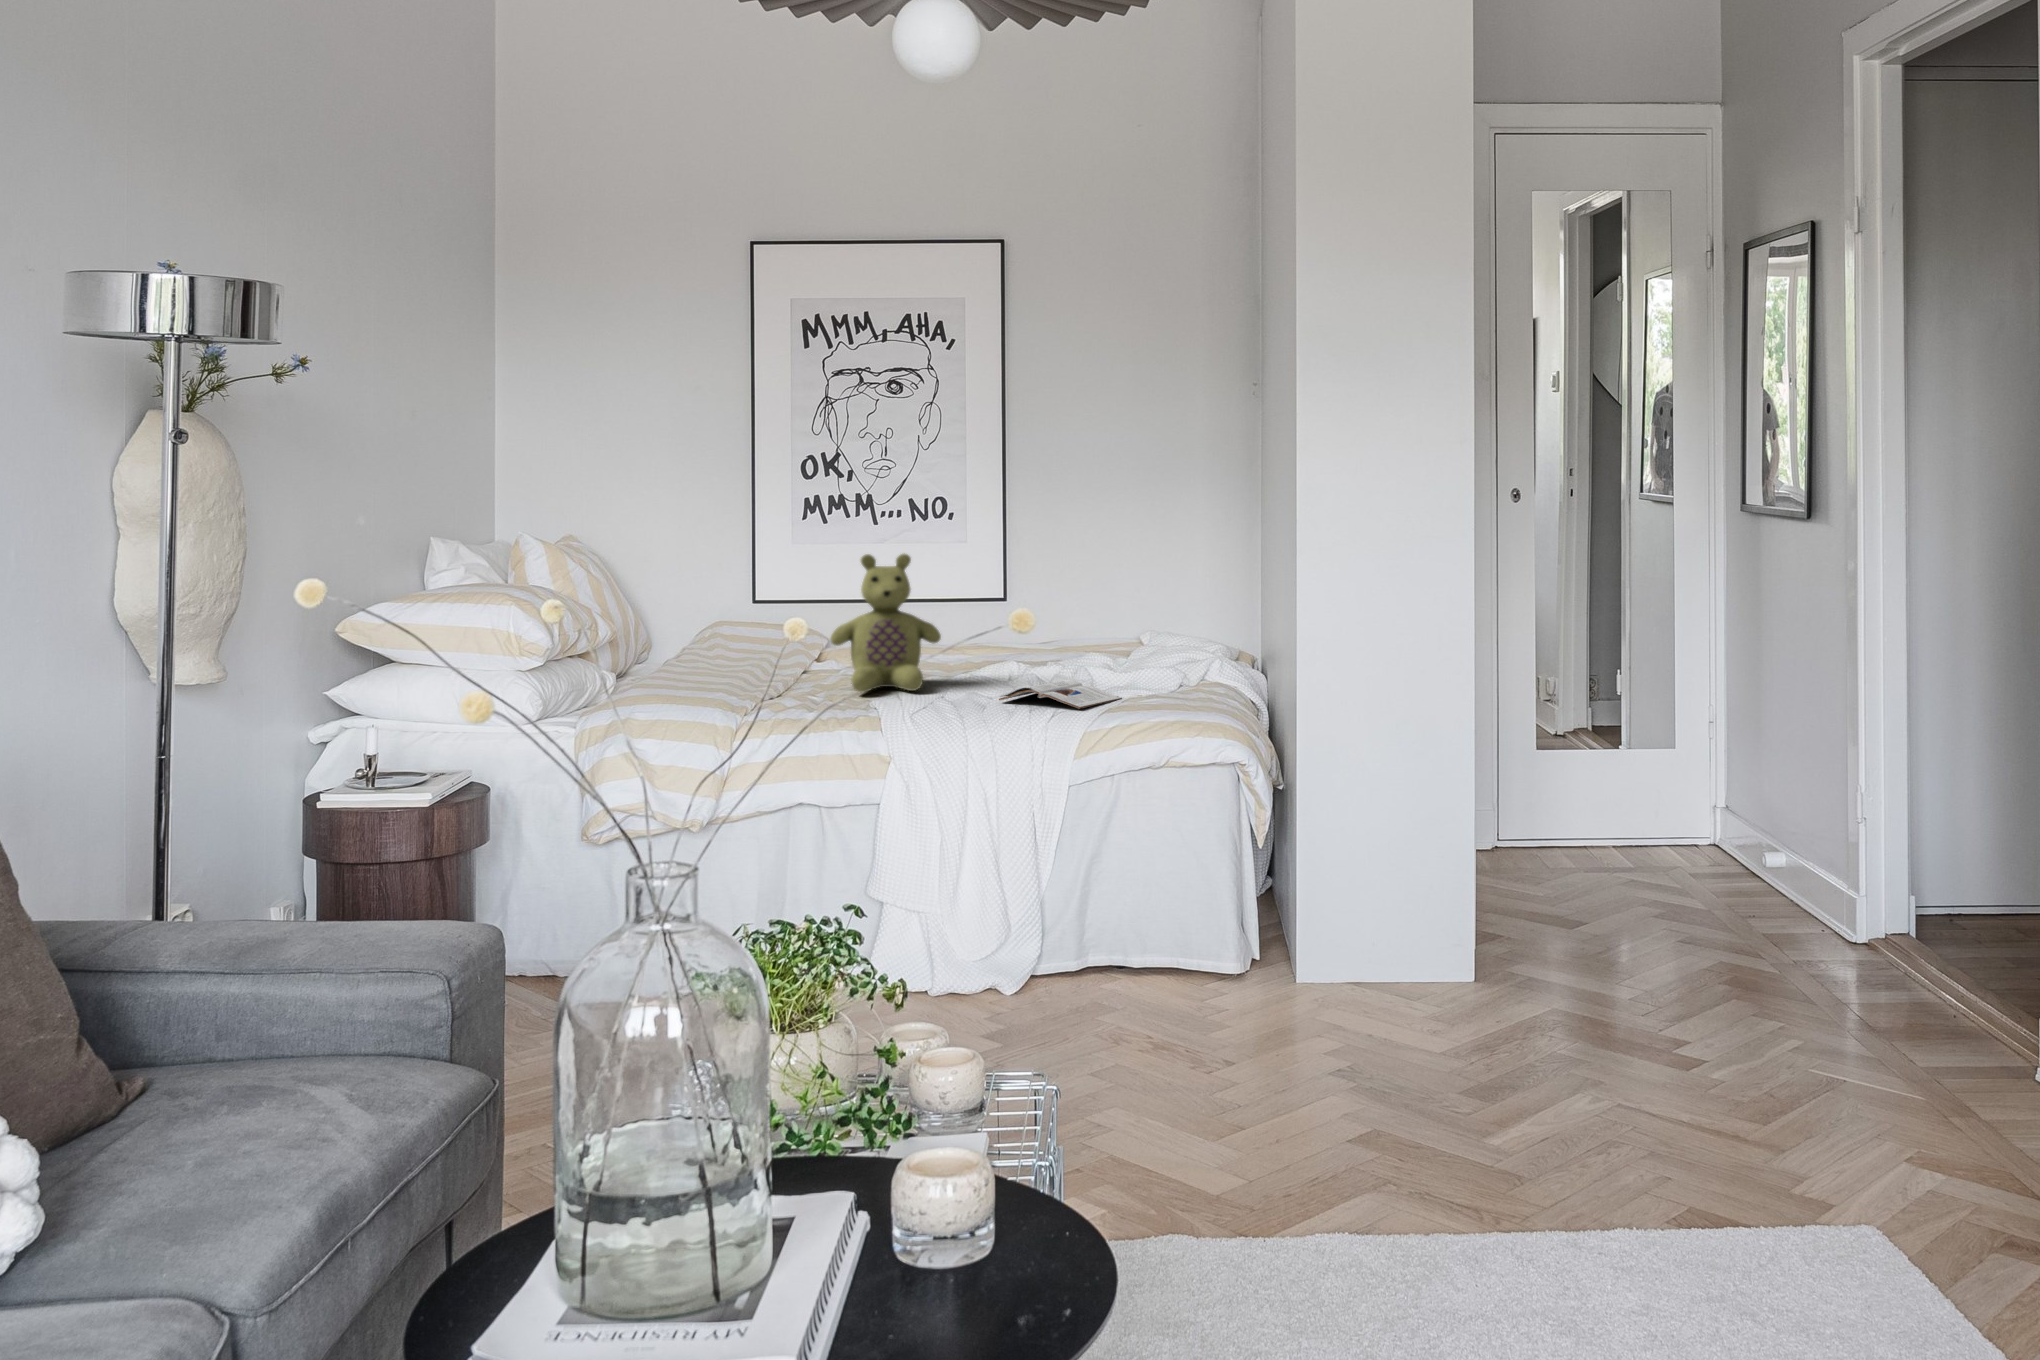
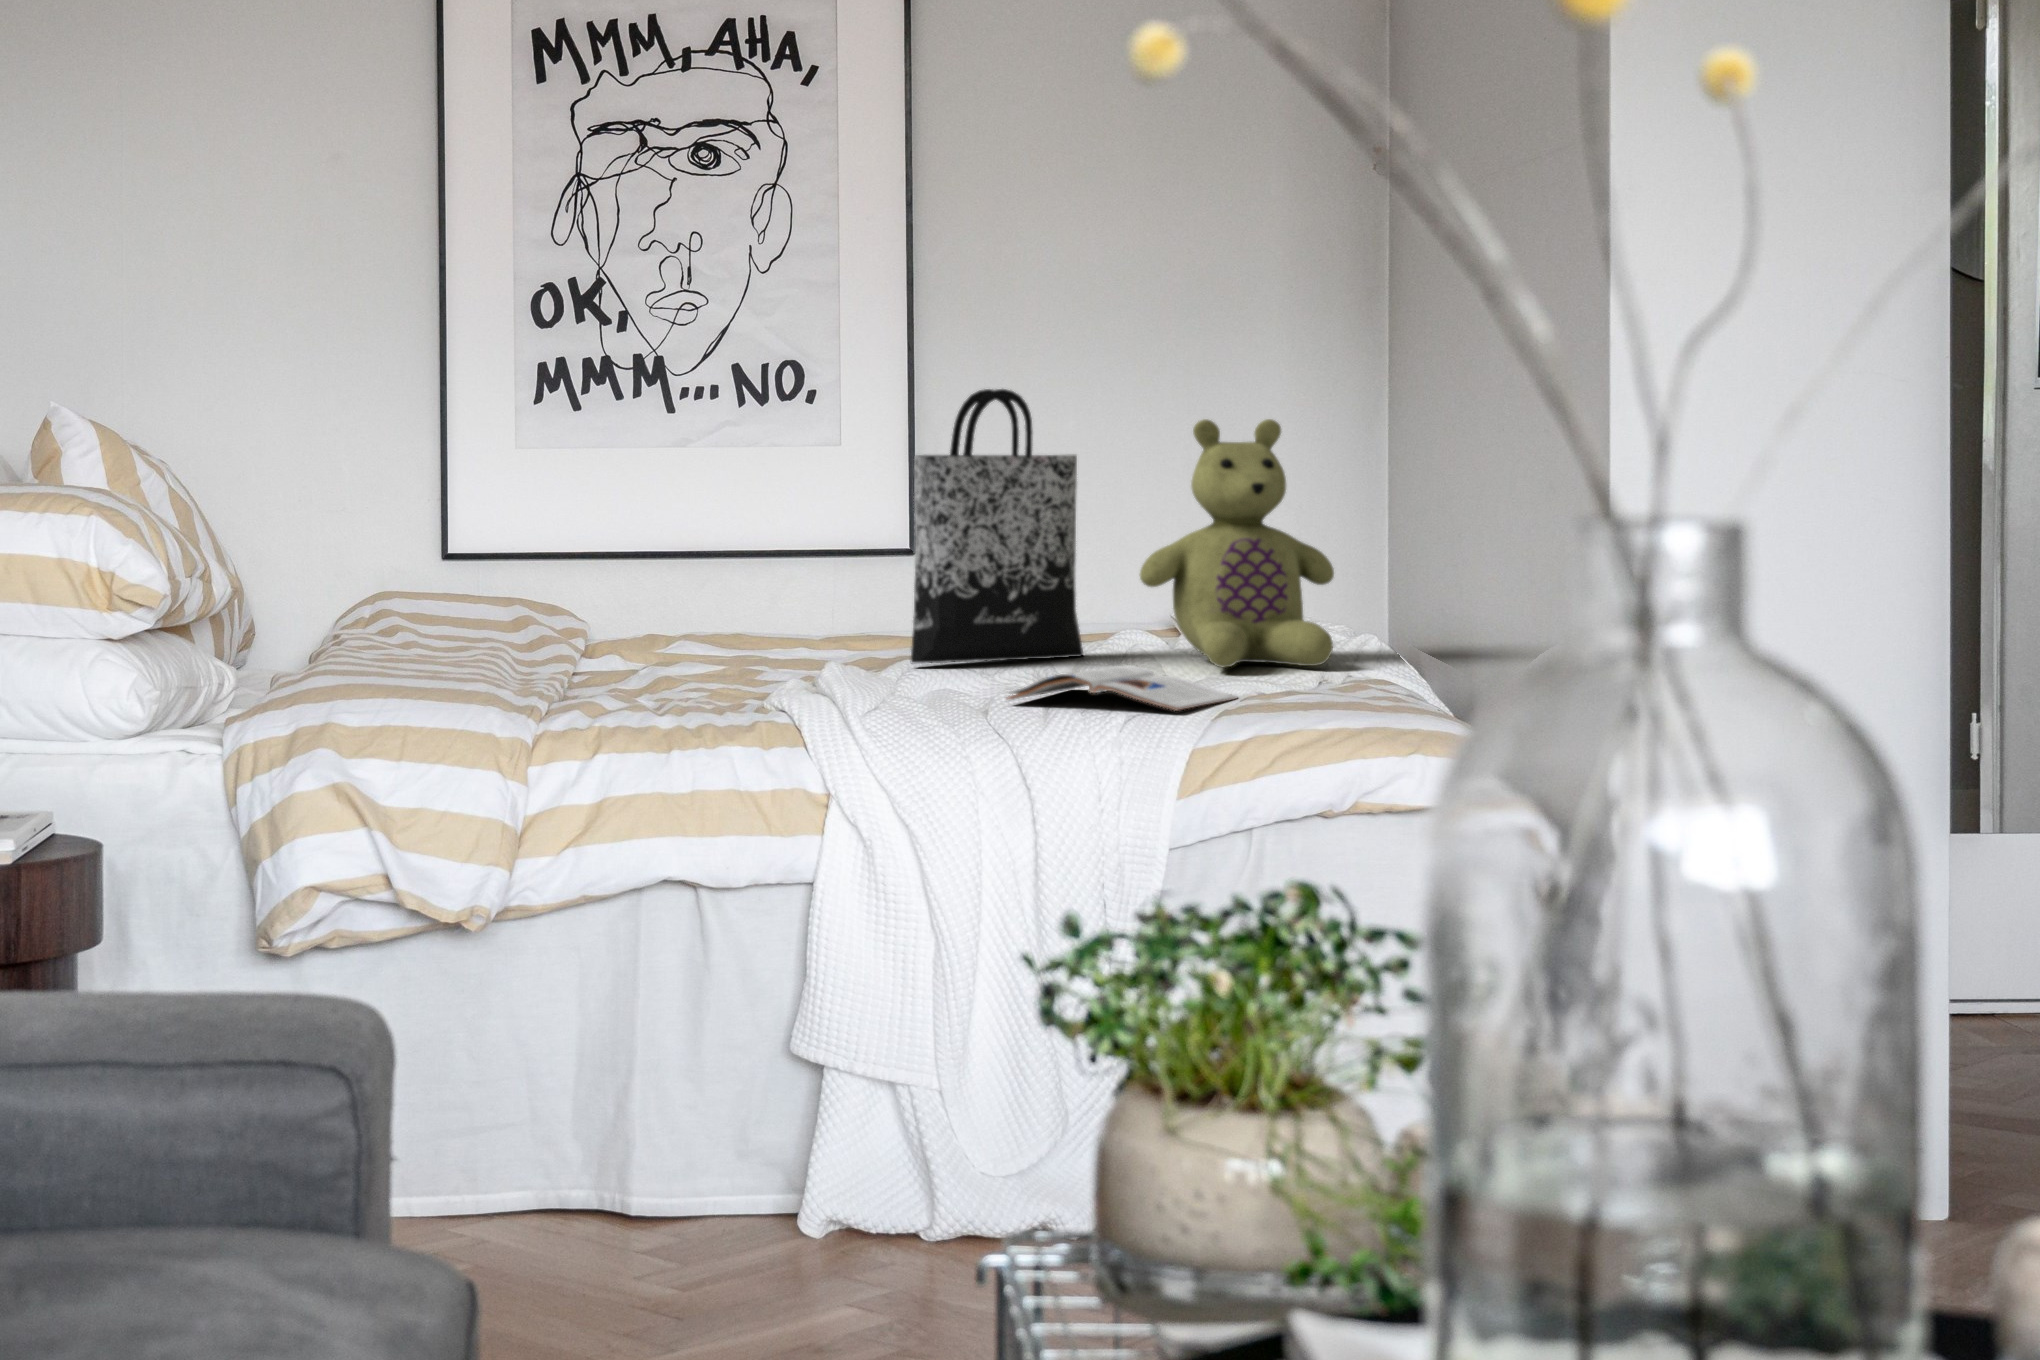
tote bag: none [973,525,1070,672] -> present [911,389,1083,663]
stuffed bear: present [830,553,941,692] -> present [1139,419,1334,667]

